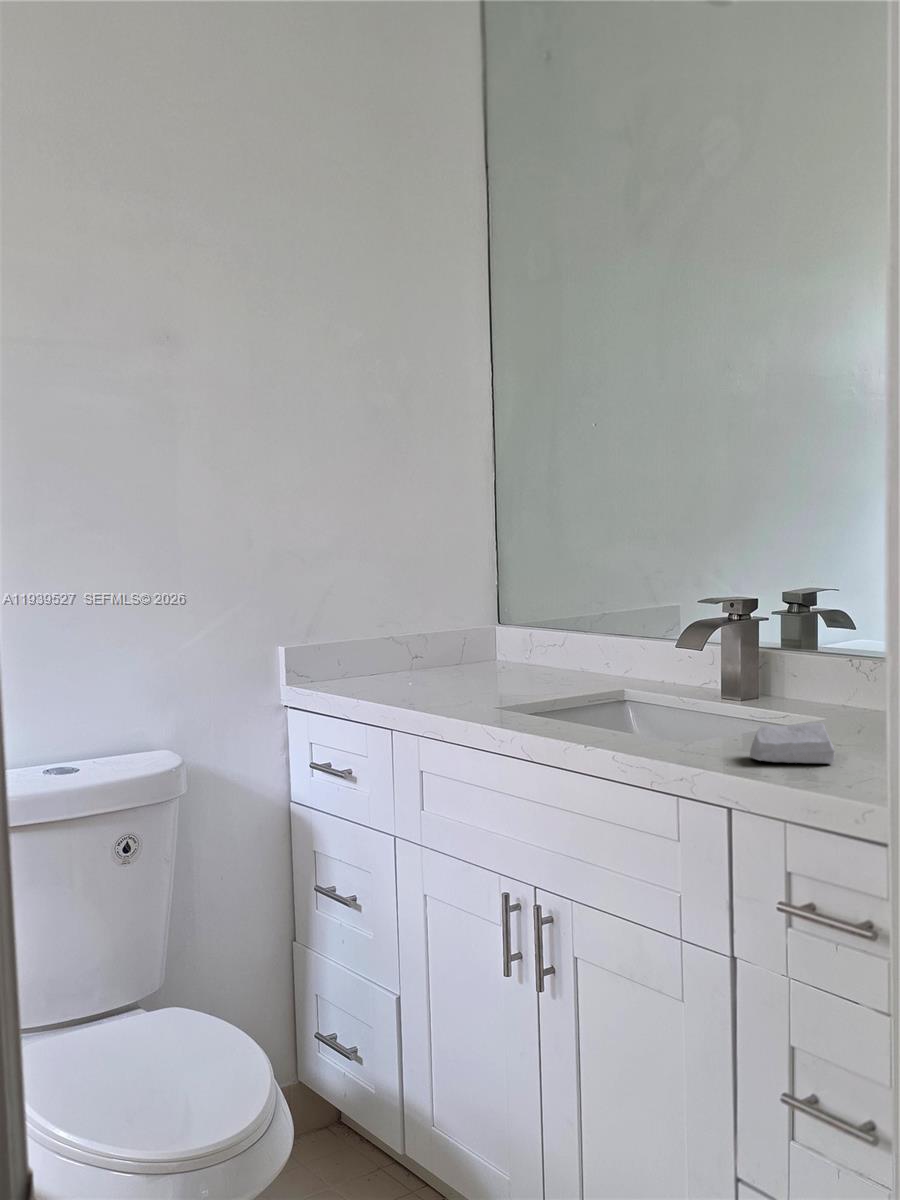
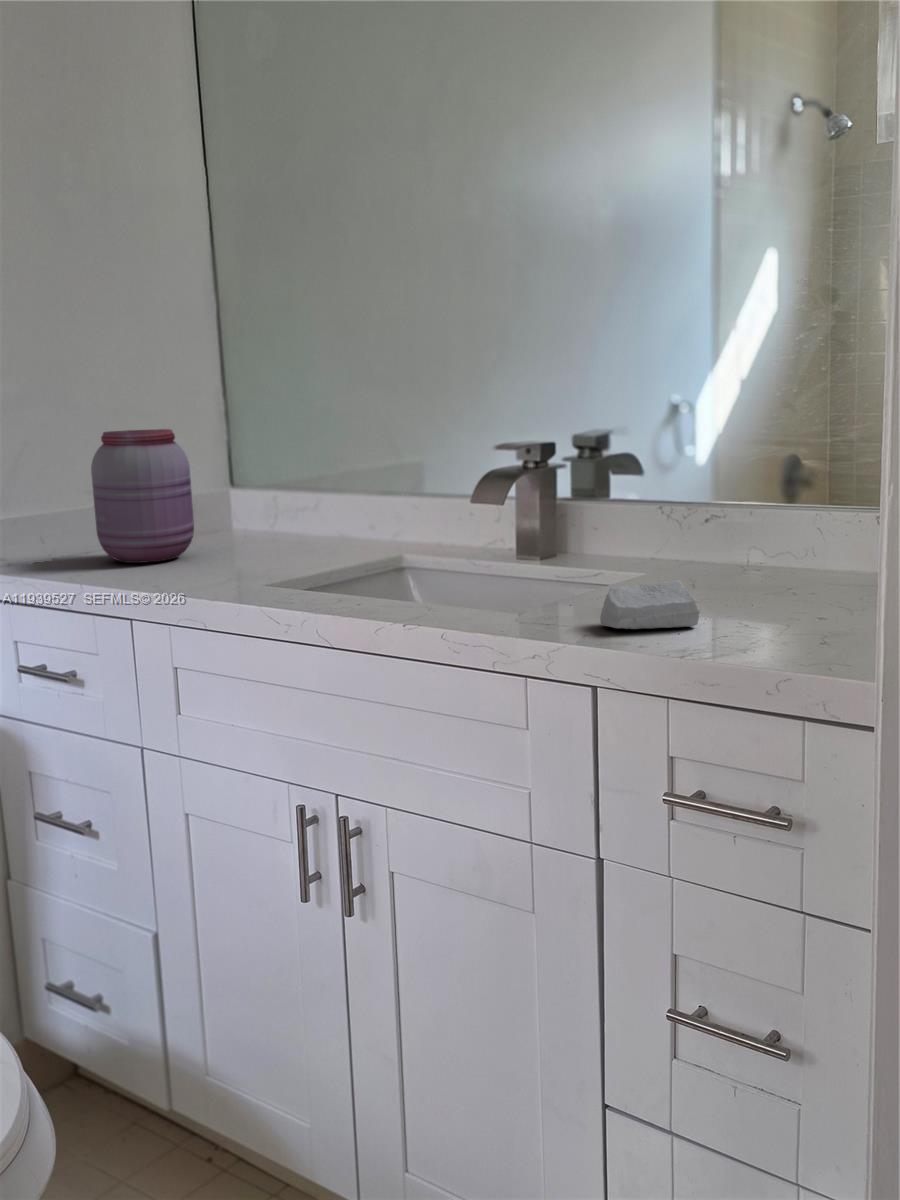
jar: none [378,576,457,685] -> present [91,429,194,563]

